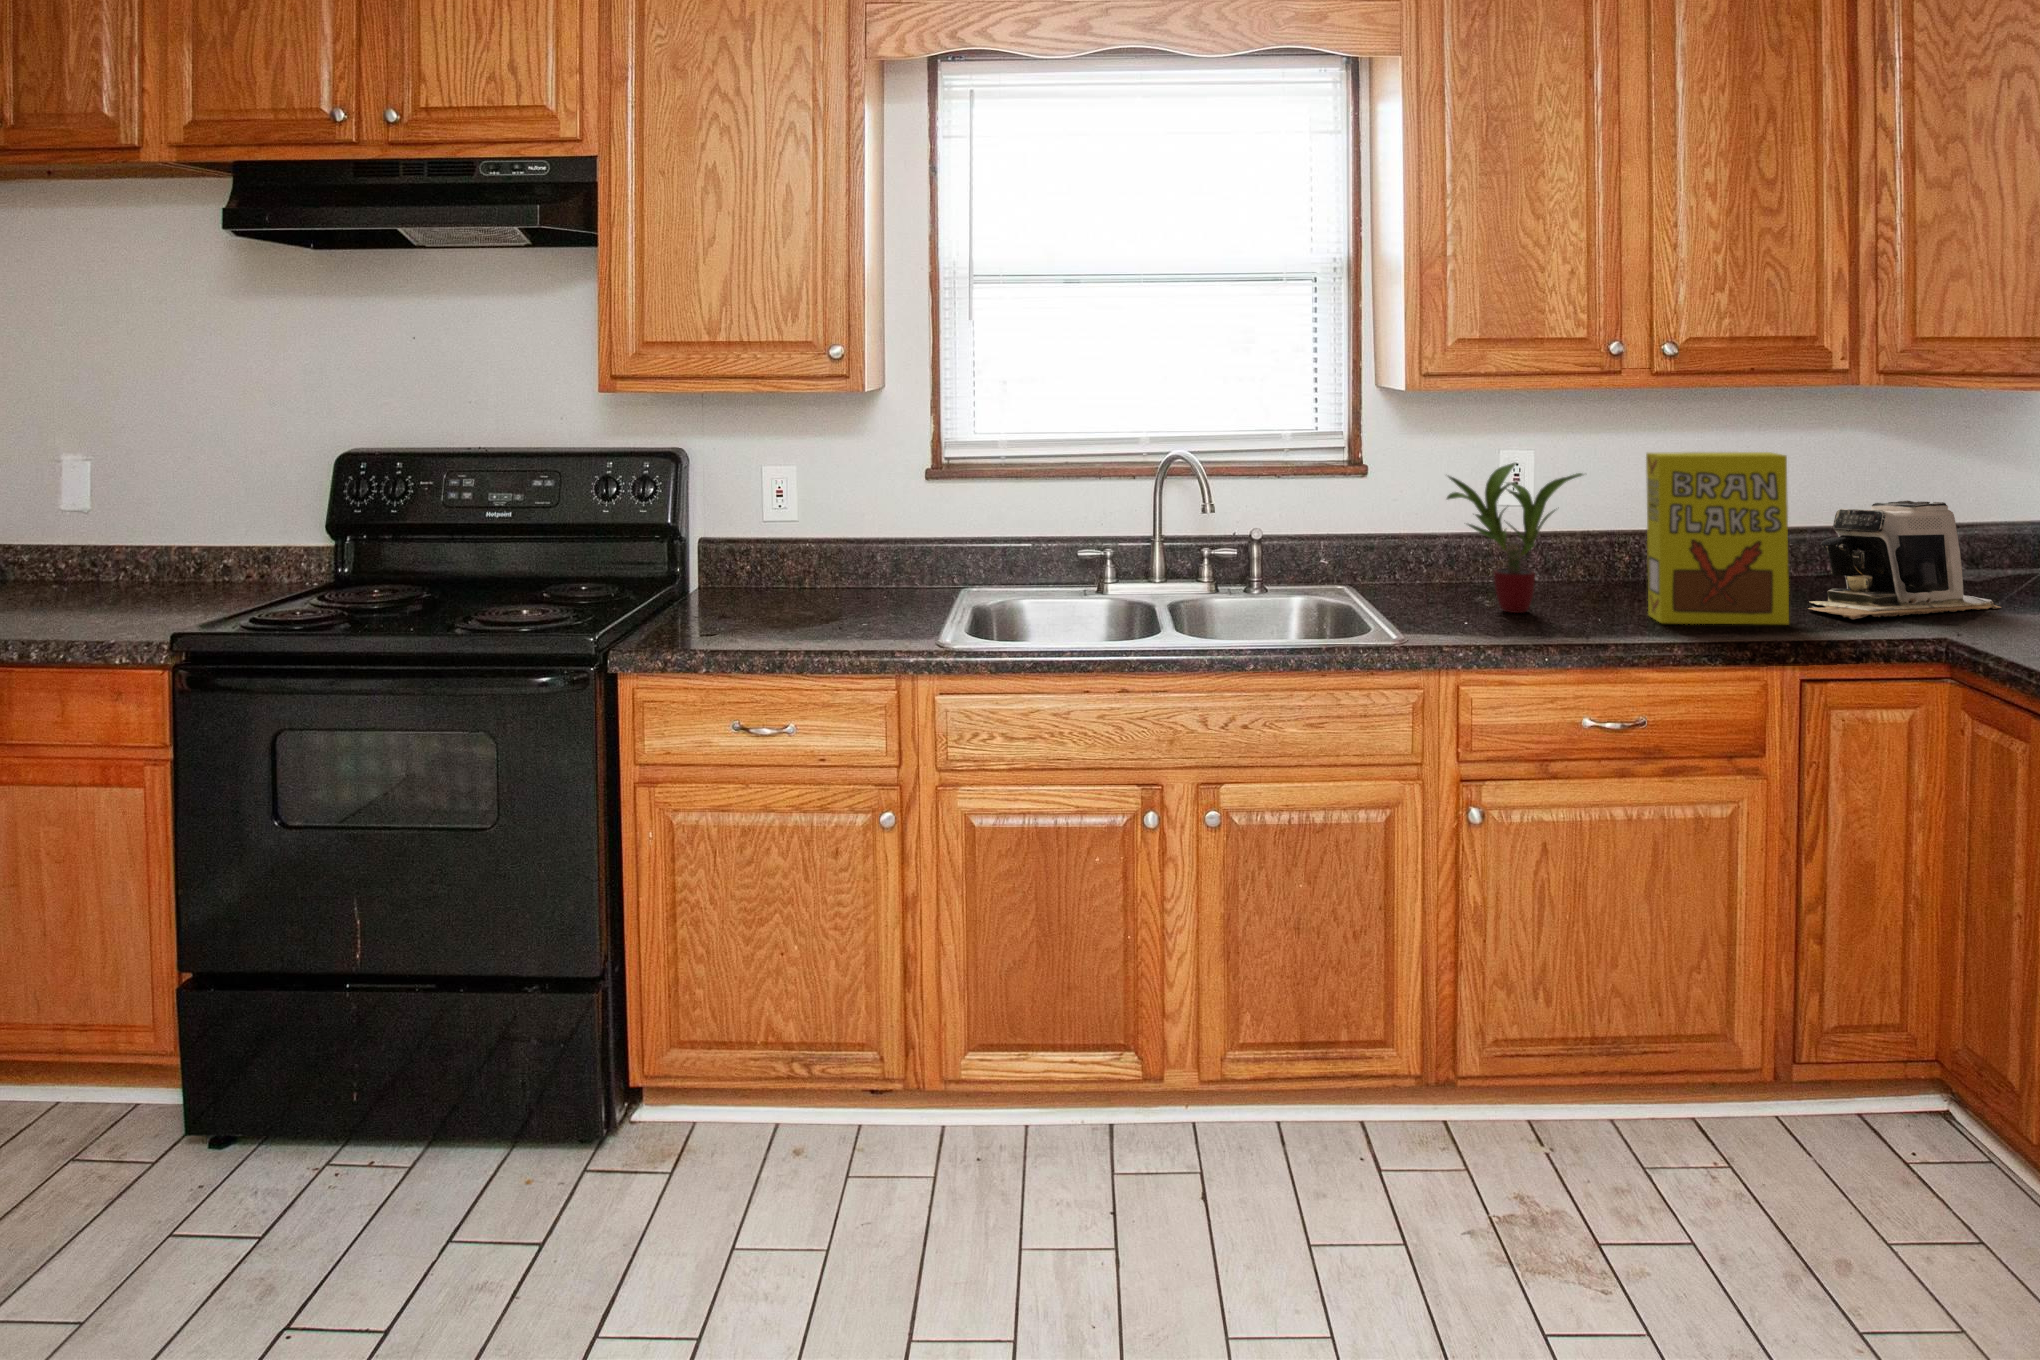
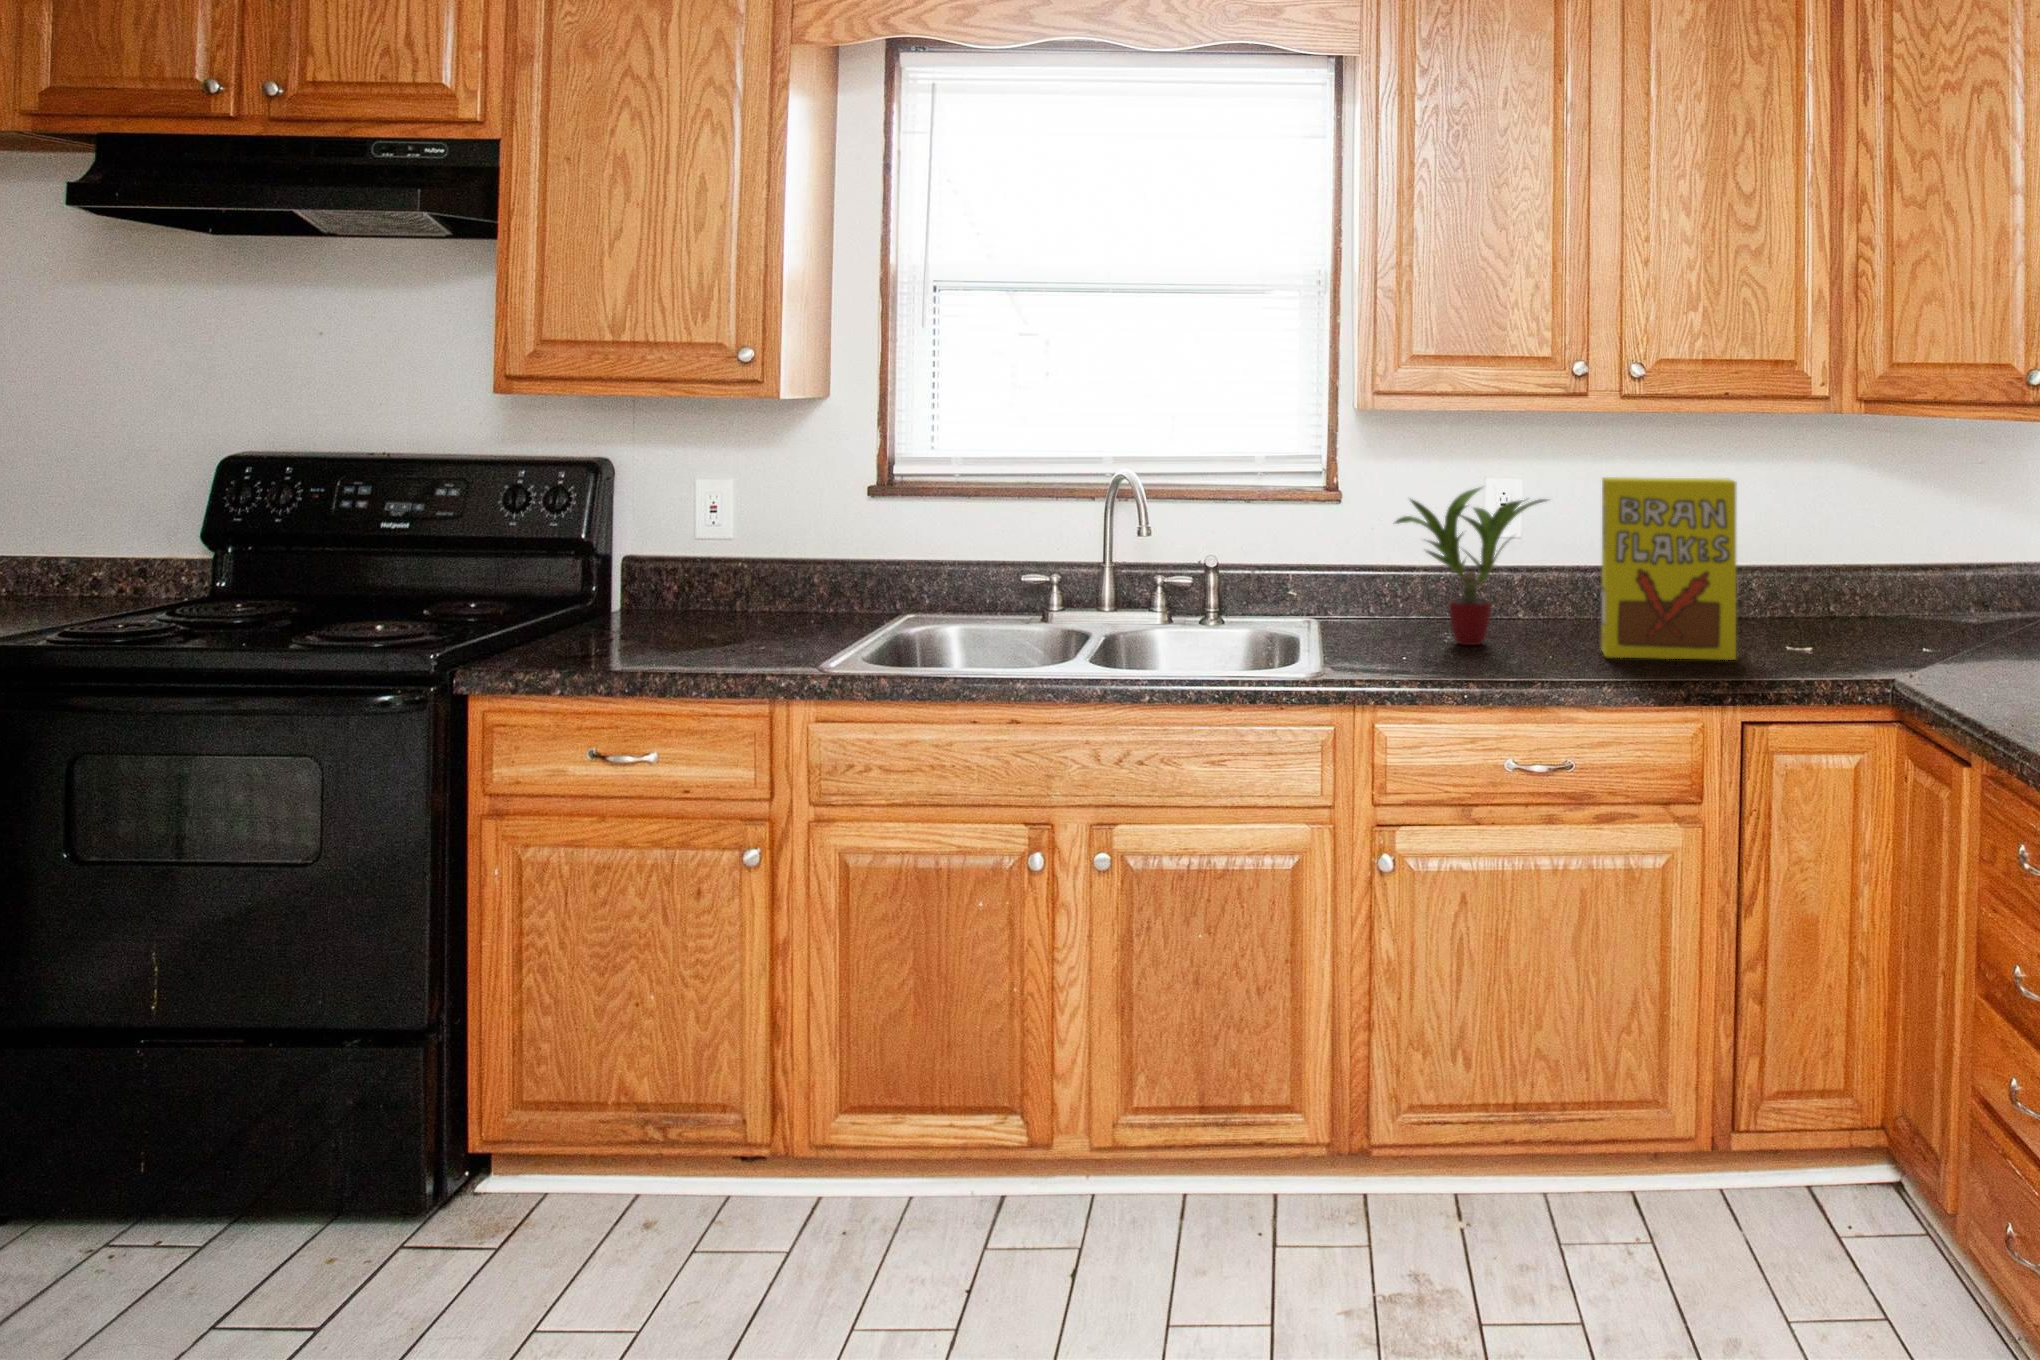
coffee maker: present [1809,501,2001,619] -> none [1769,533,1968,655]

